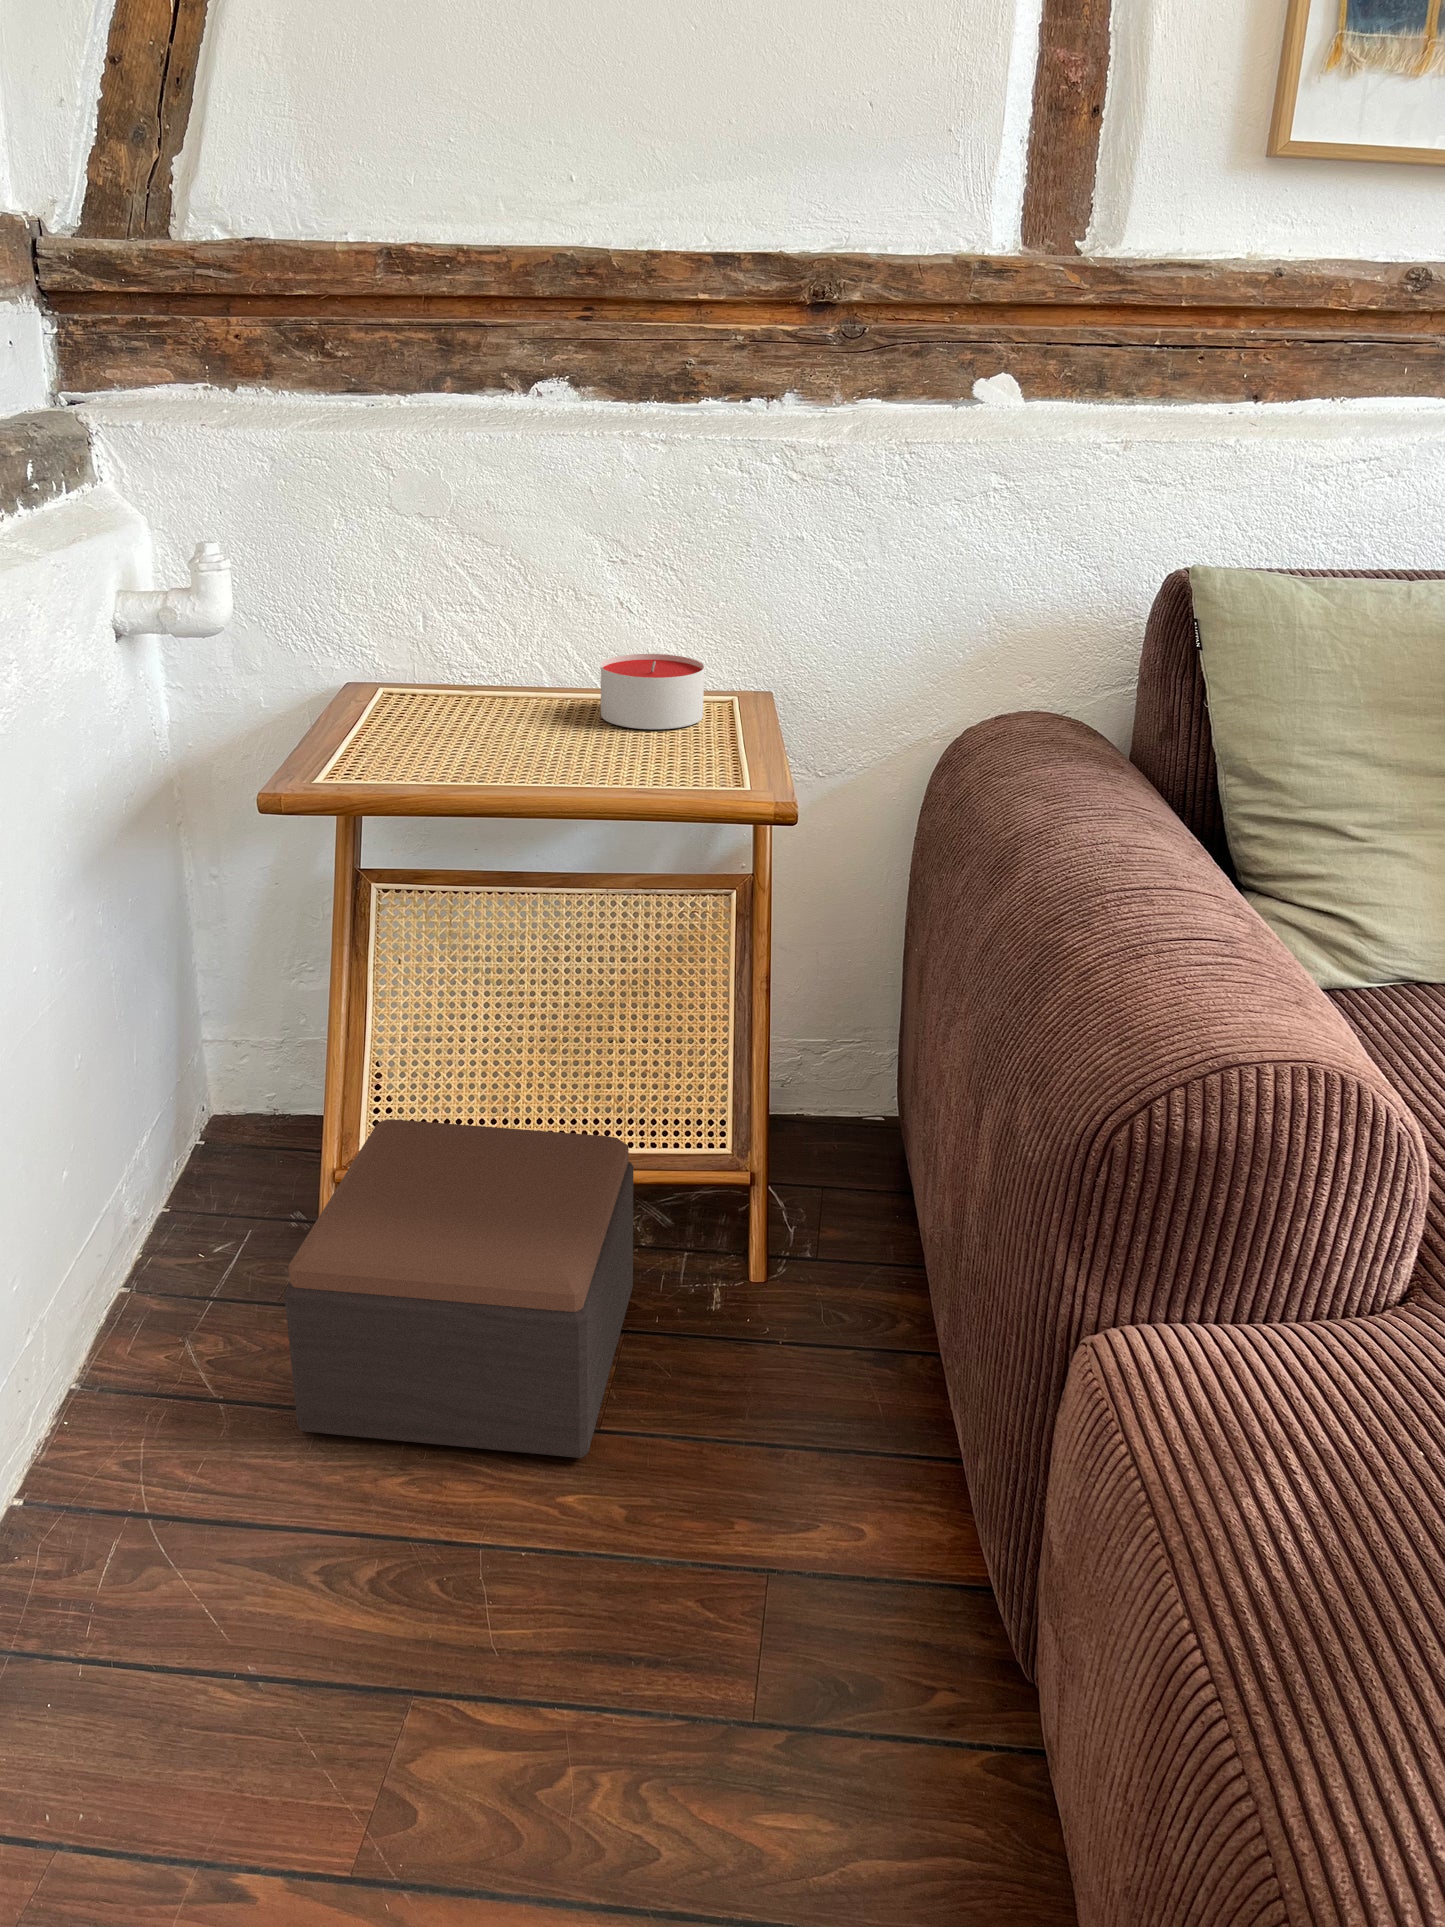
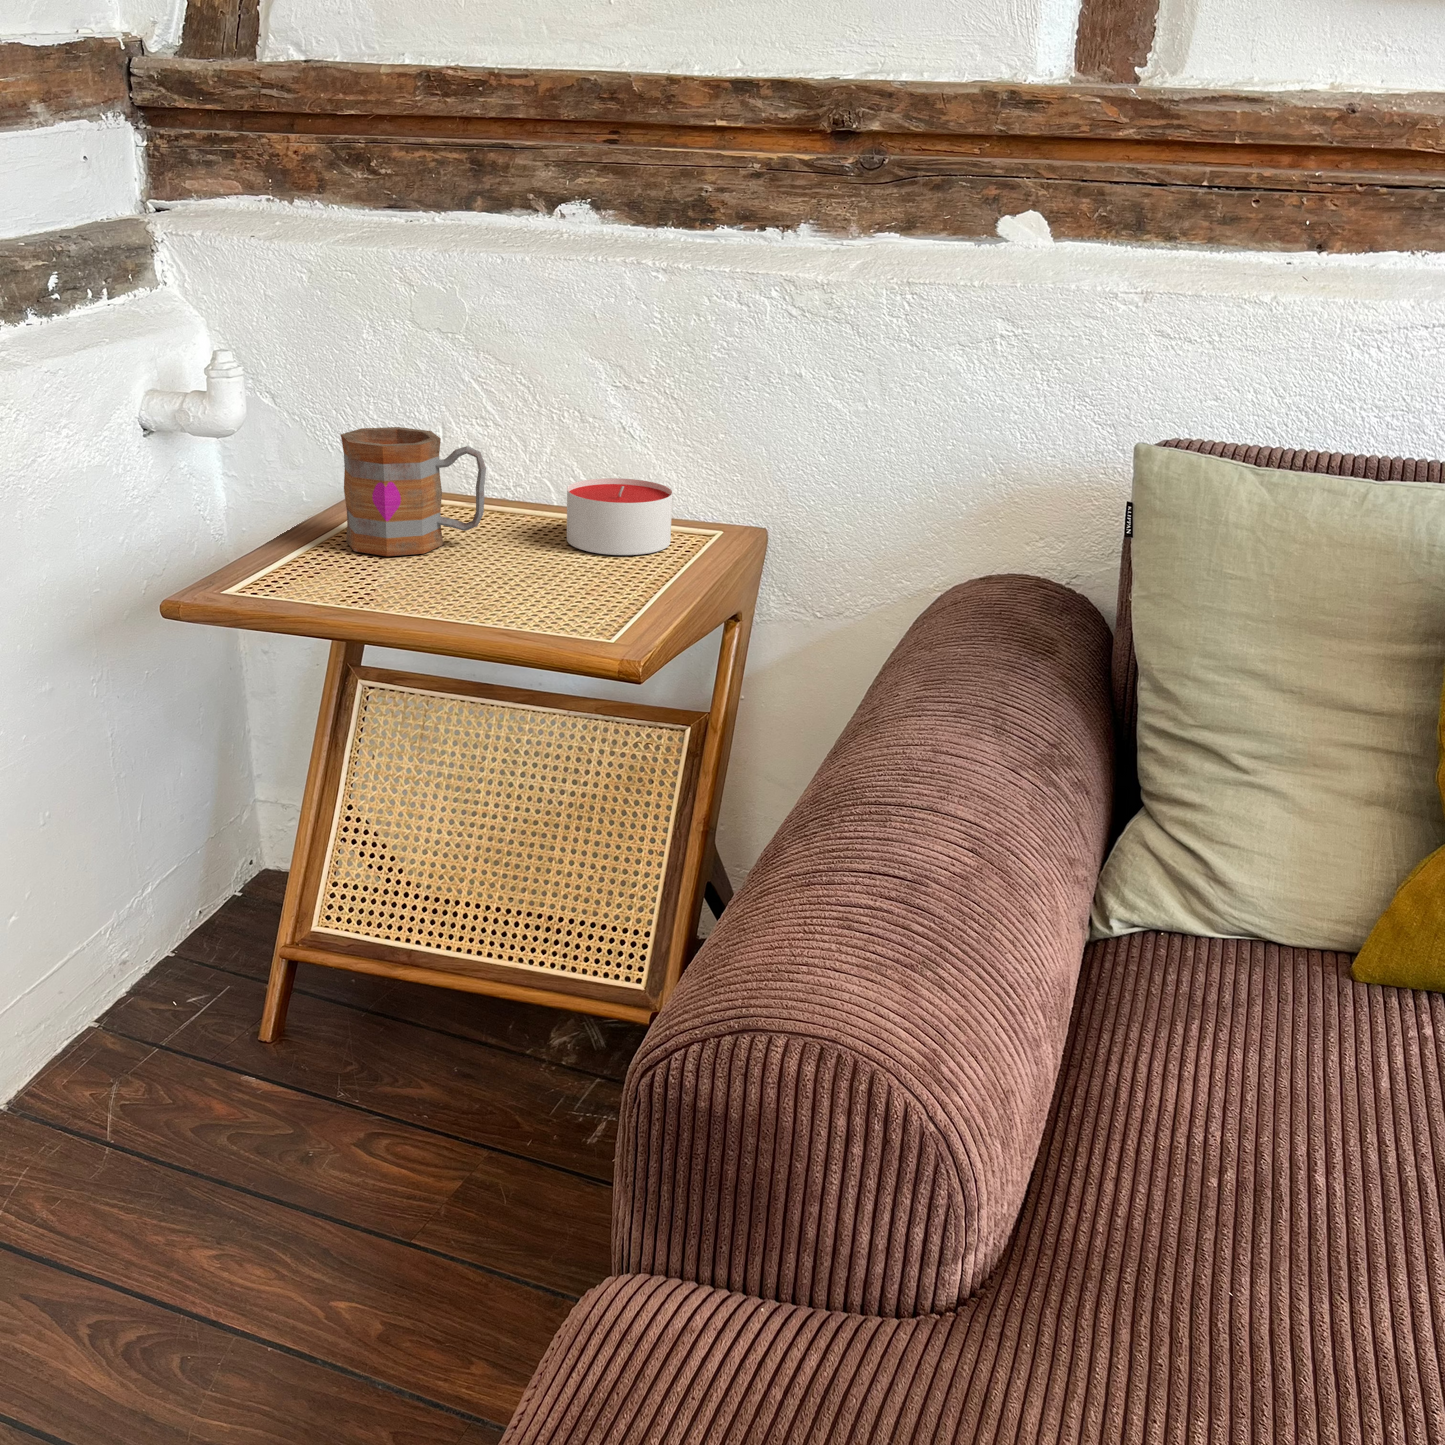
mug: none [388,621,533,752] -> present [341,427,486,556]
footstool: present [284,1119,634,1458] -> none [110,906,520,1288]

